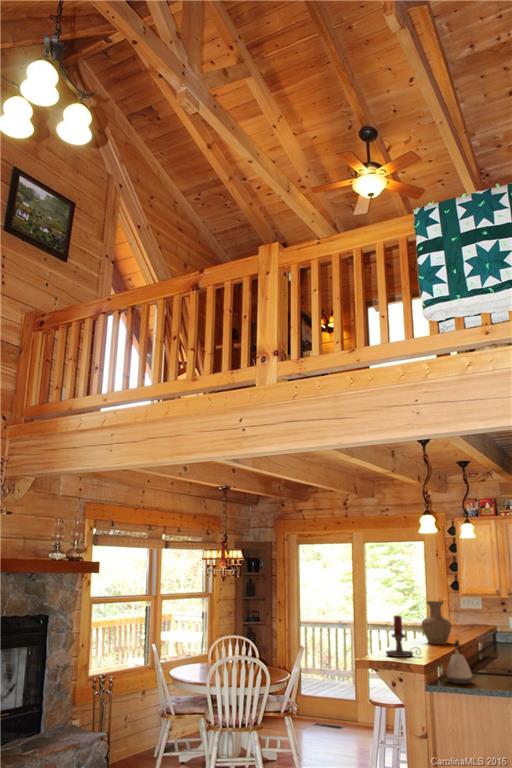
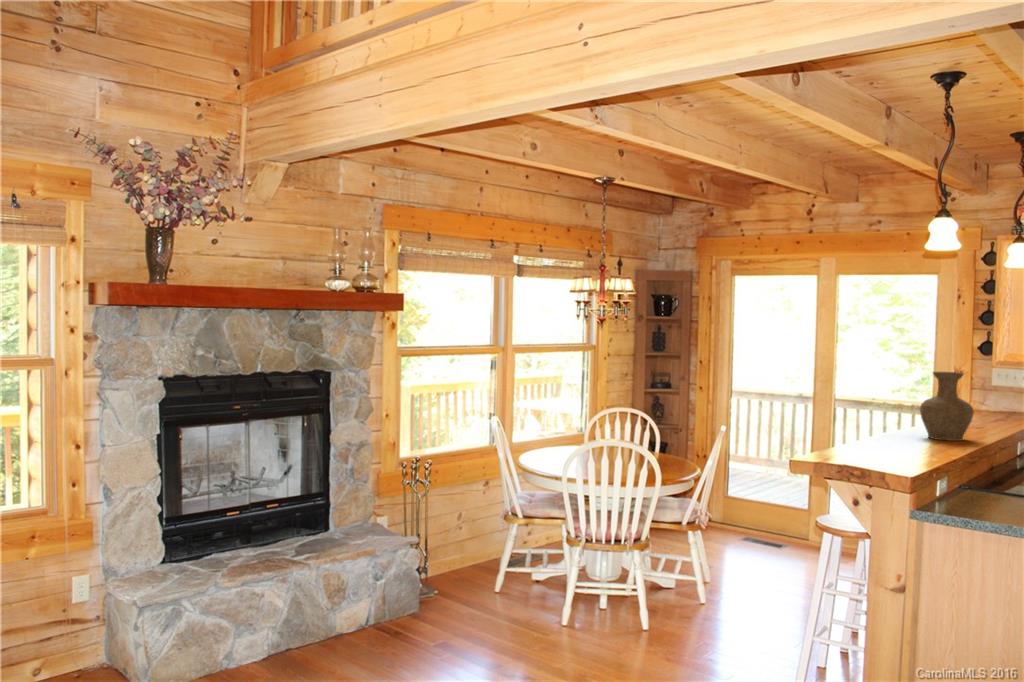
candle holder: present [386,616,413,657] -> none [848,394,912,462]
kettle: present [446,640,472,684] -> none [954,440,1002,512]

